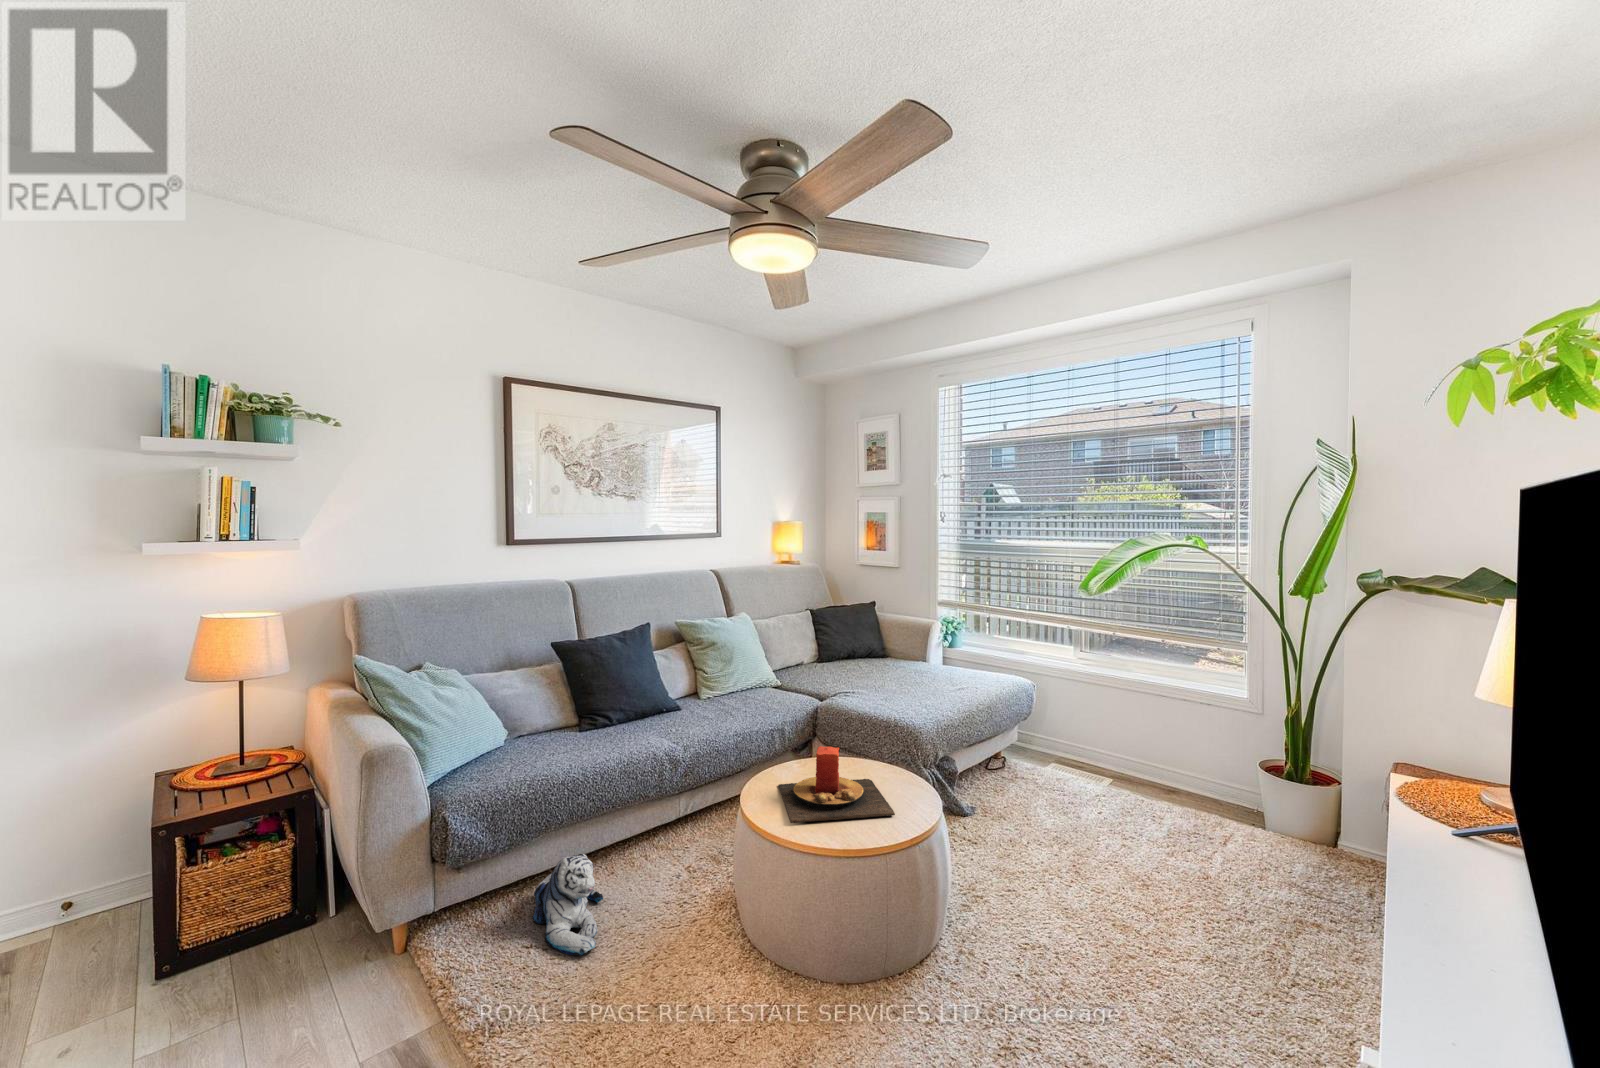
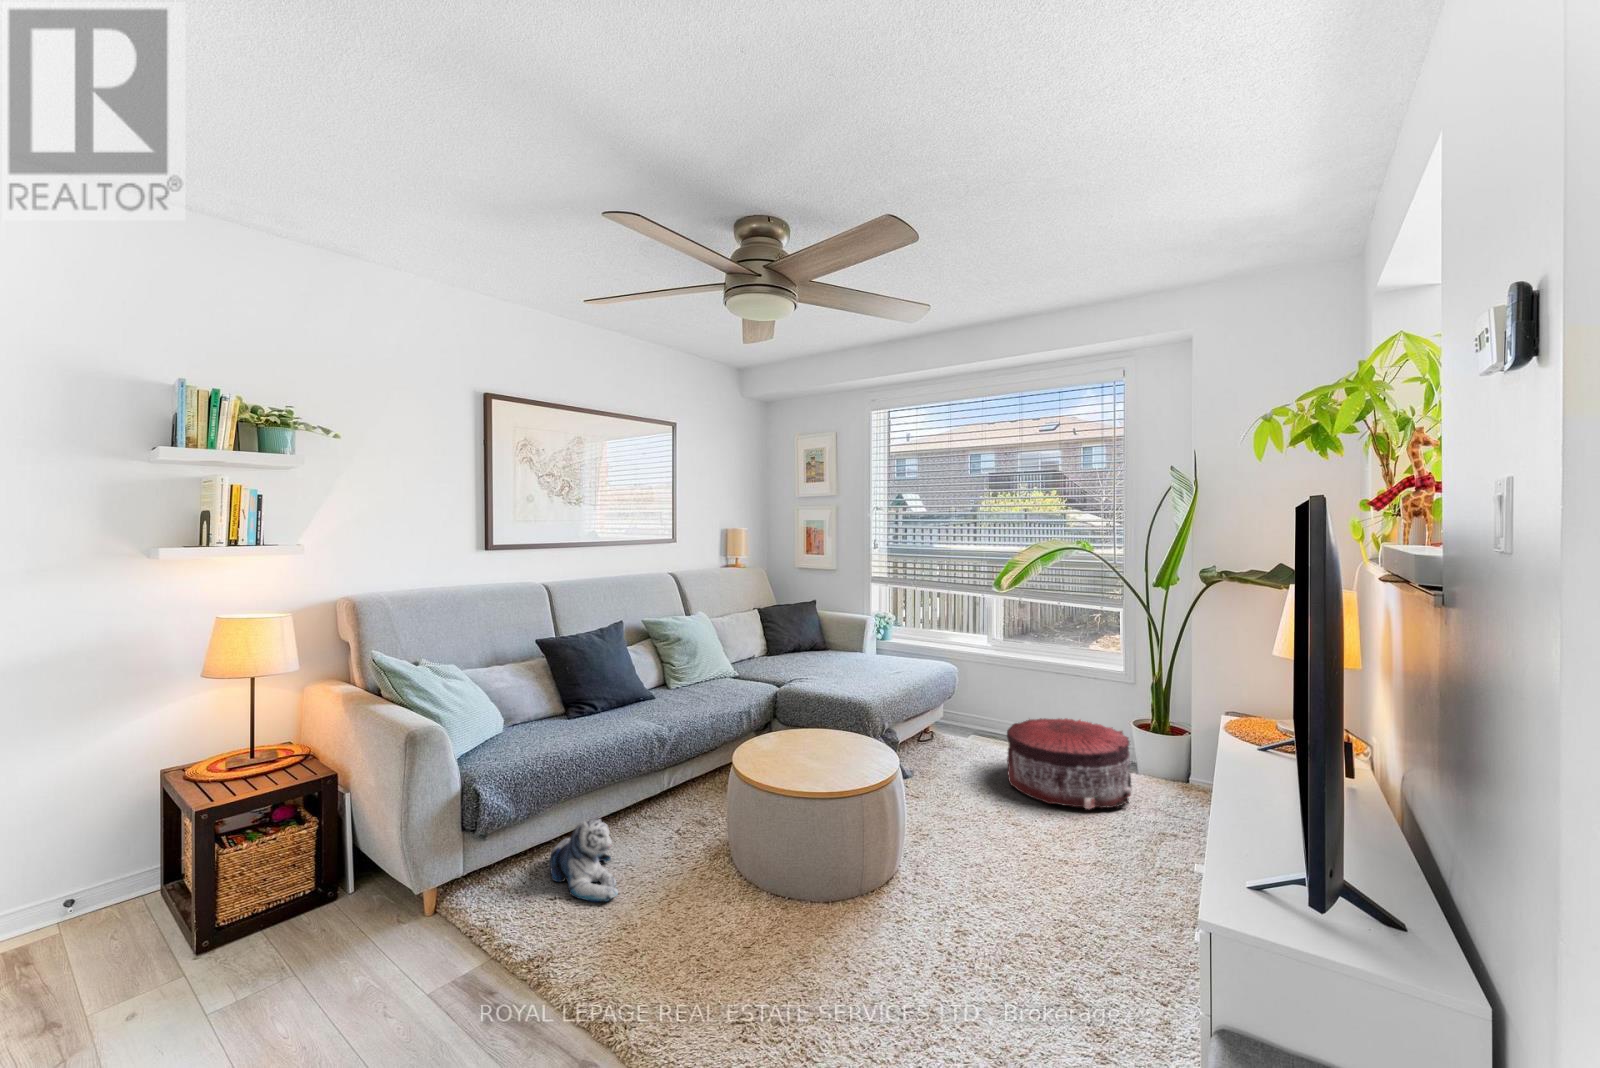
candle: present [778,746,895,823] -> none [765,716,869,777]
pouf: none [1090,751,1256,878] -> present [1007,718,1132,809]

